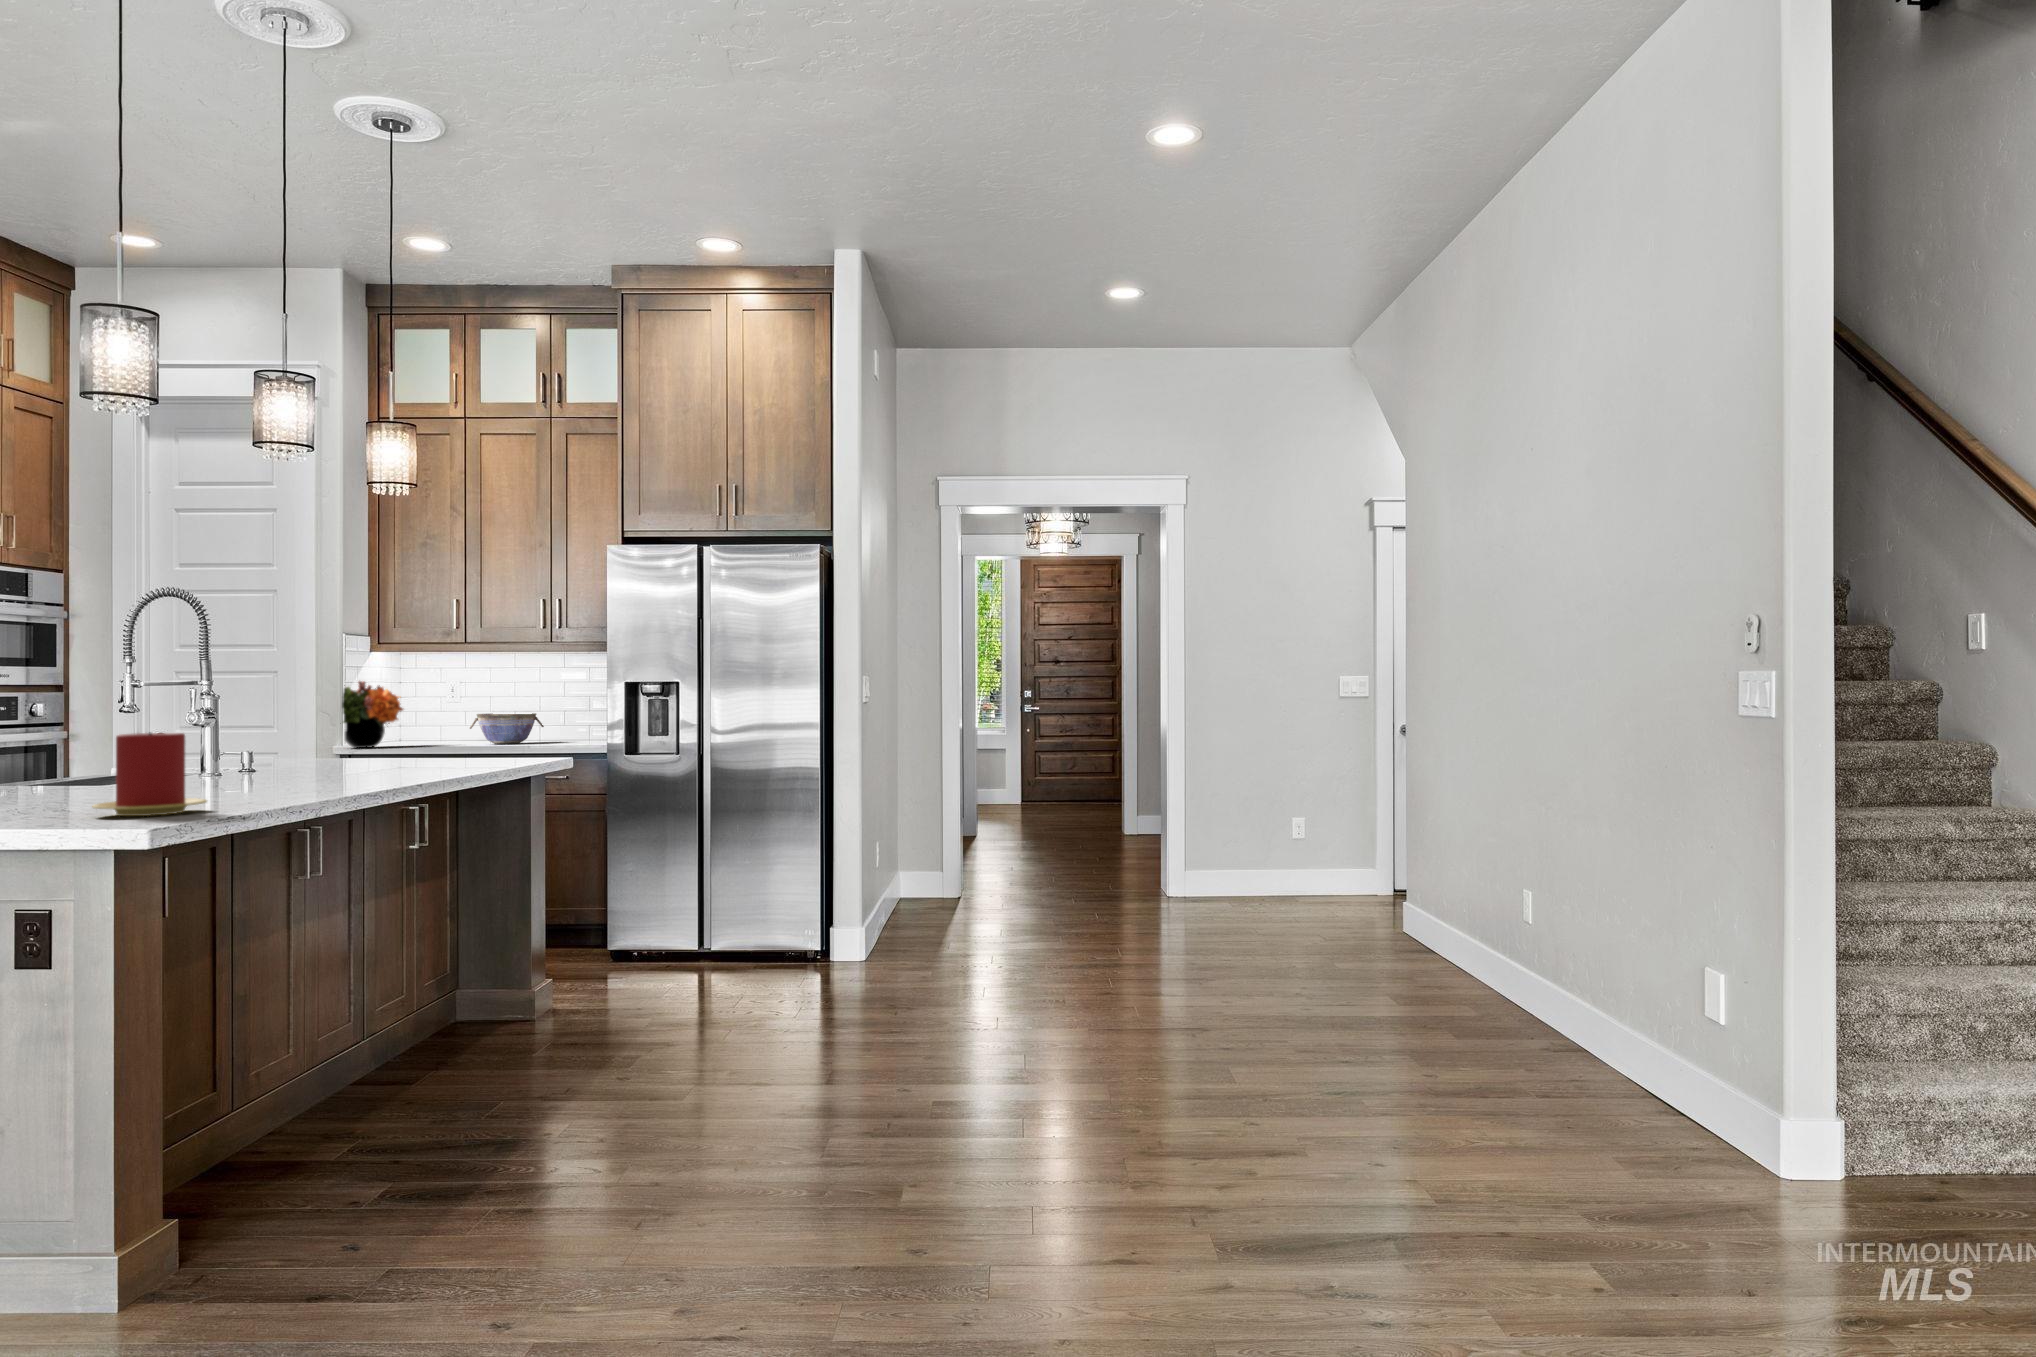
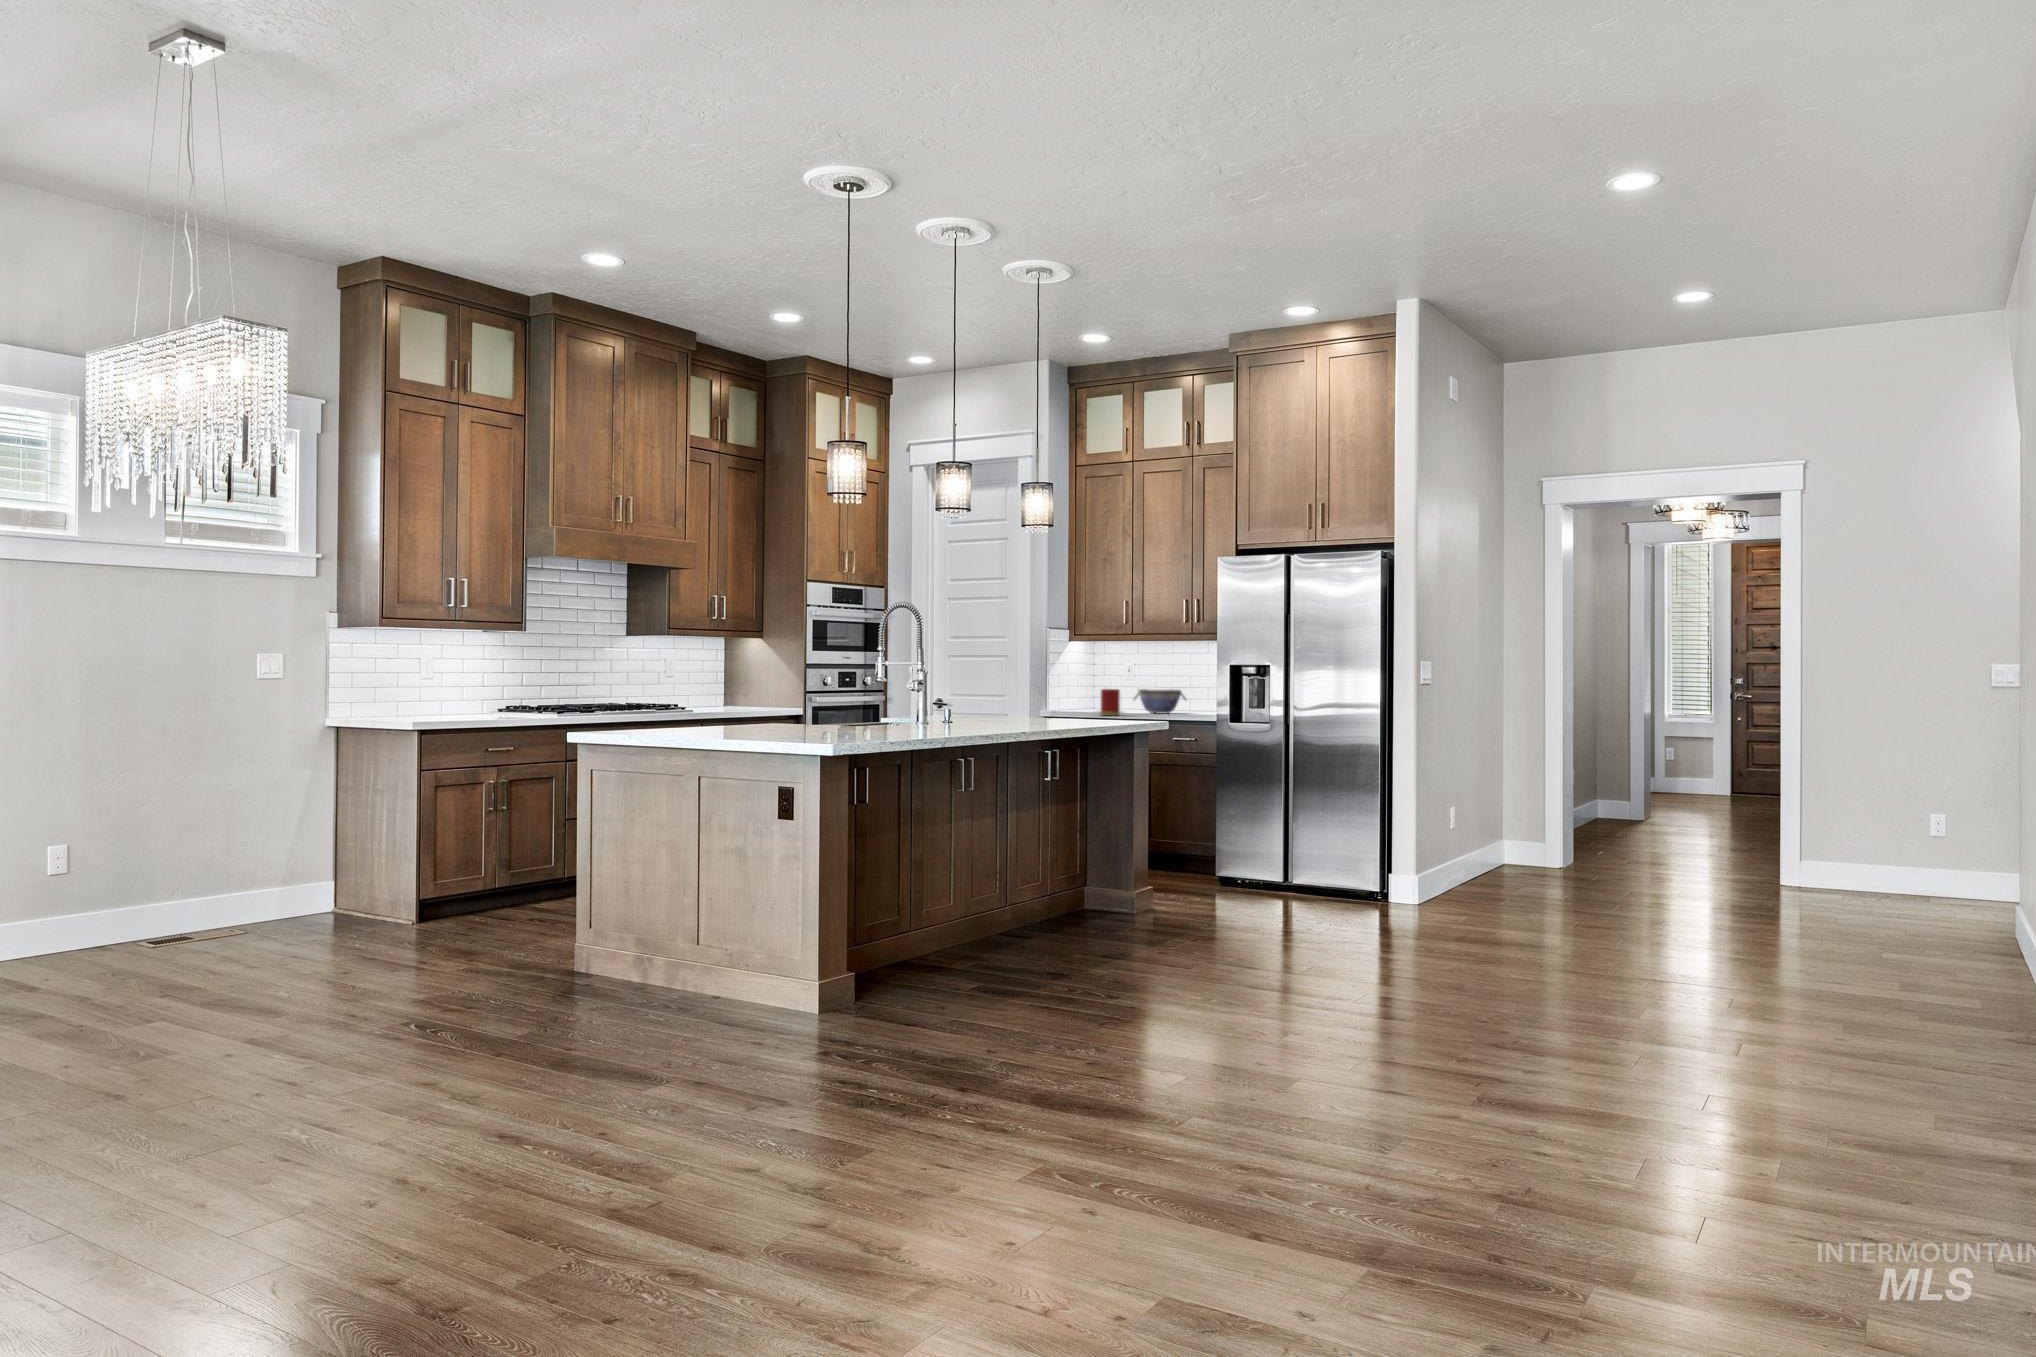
flower arrangement: present [342,681,403,748] -> none [1033,663,1089,713]
candle: present [92,733,207,816] -> present [1099,689,1121,716]

